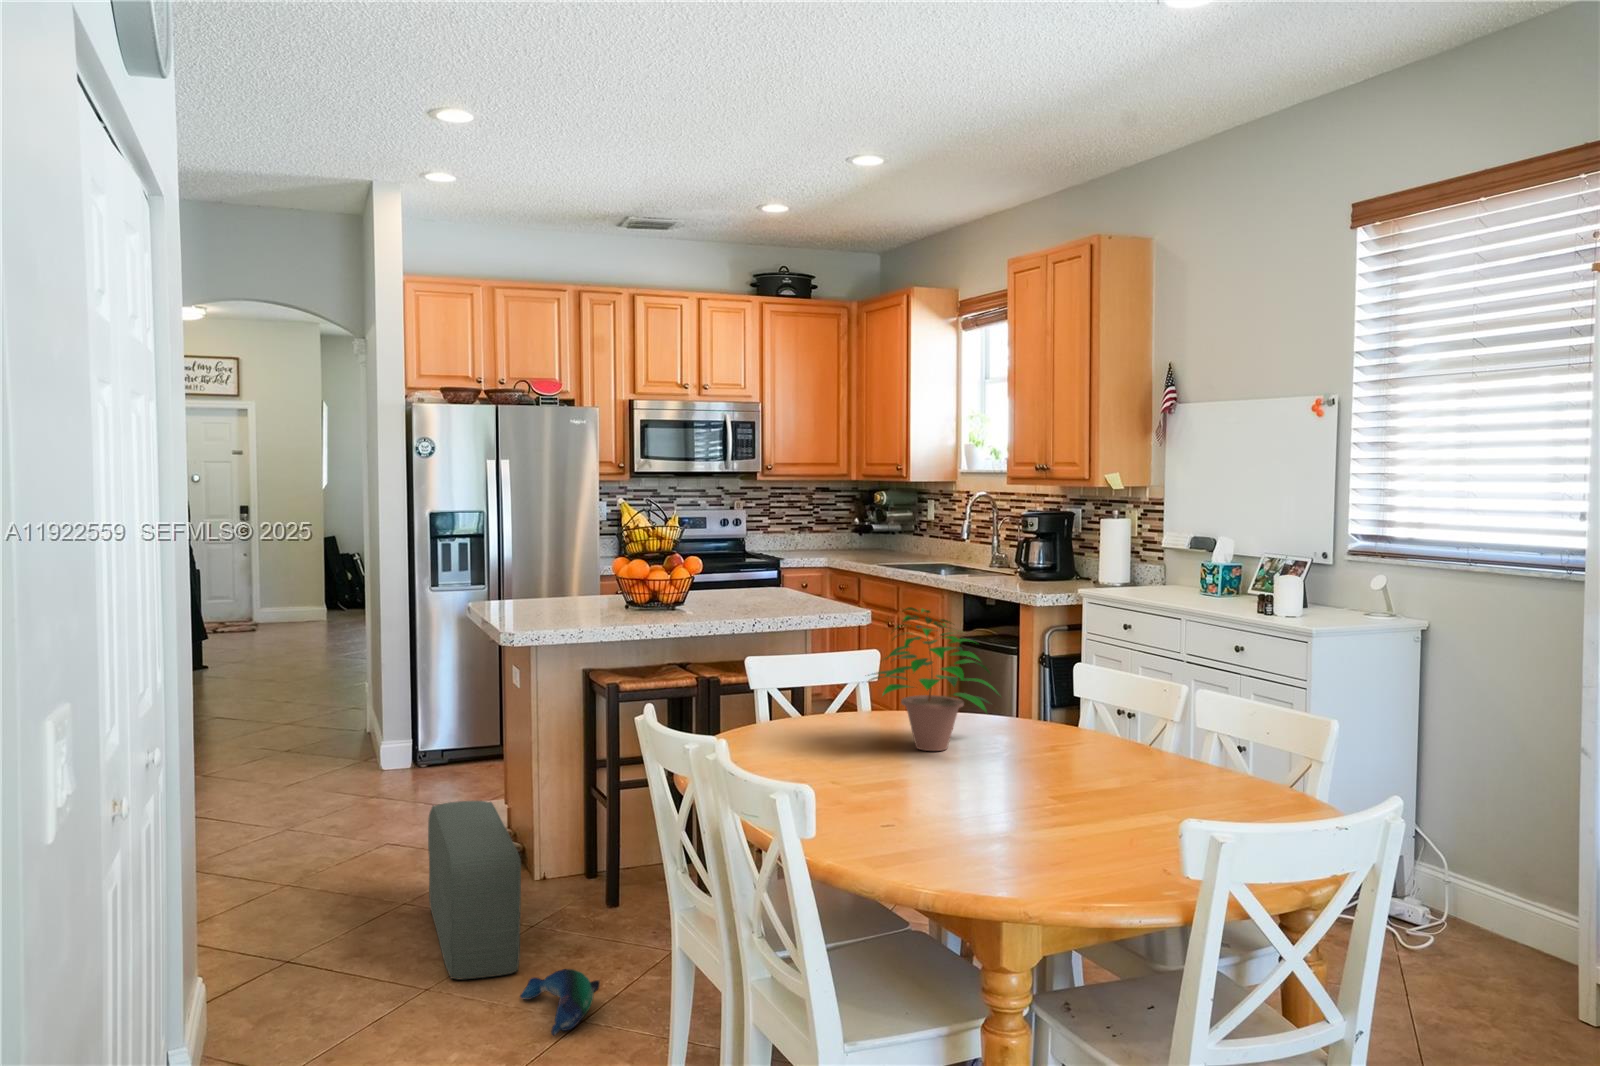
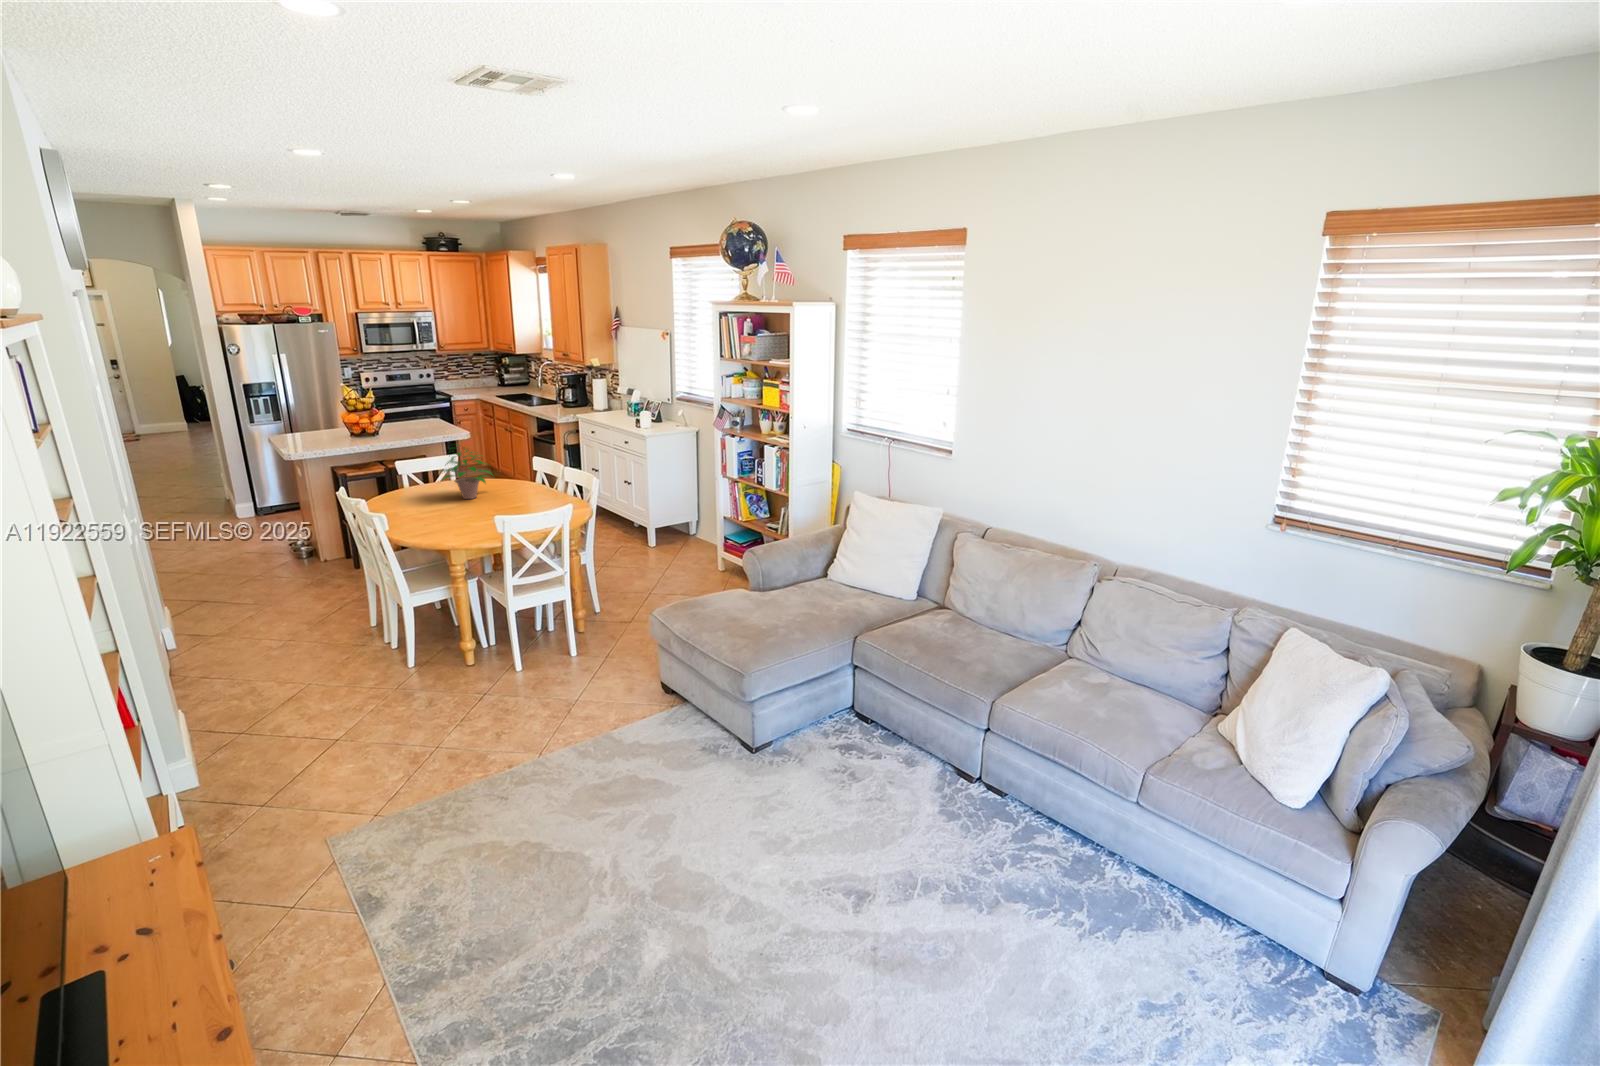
pouf: present [428,801,521,979] -> none [258,531,310,607]
plush toy: present [520,969,600,1035] -> none [310,596,345,622]

